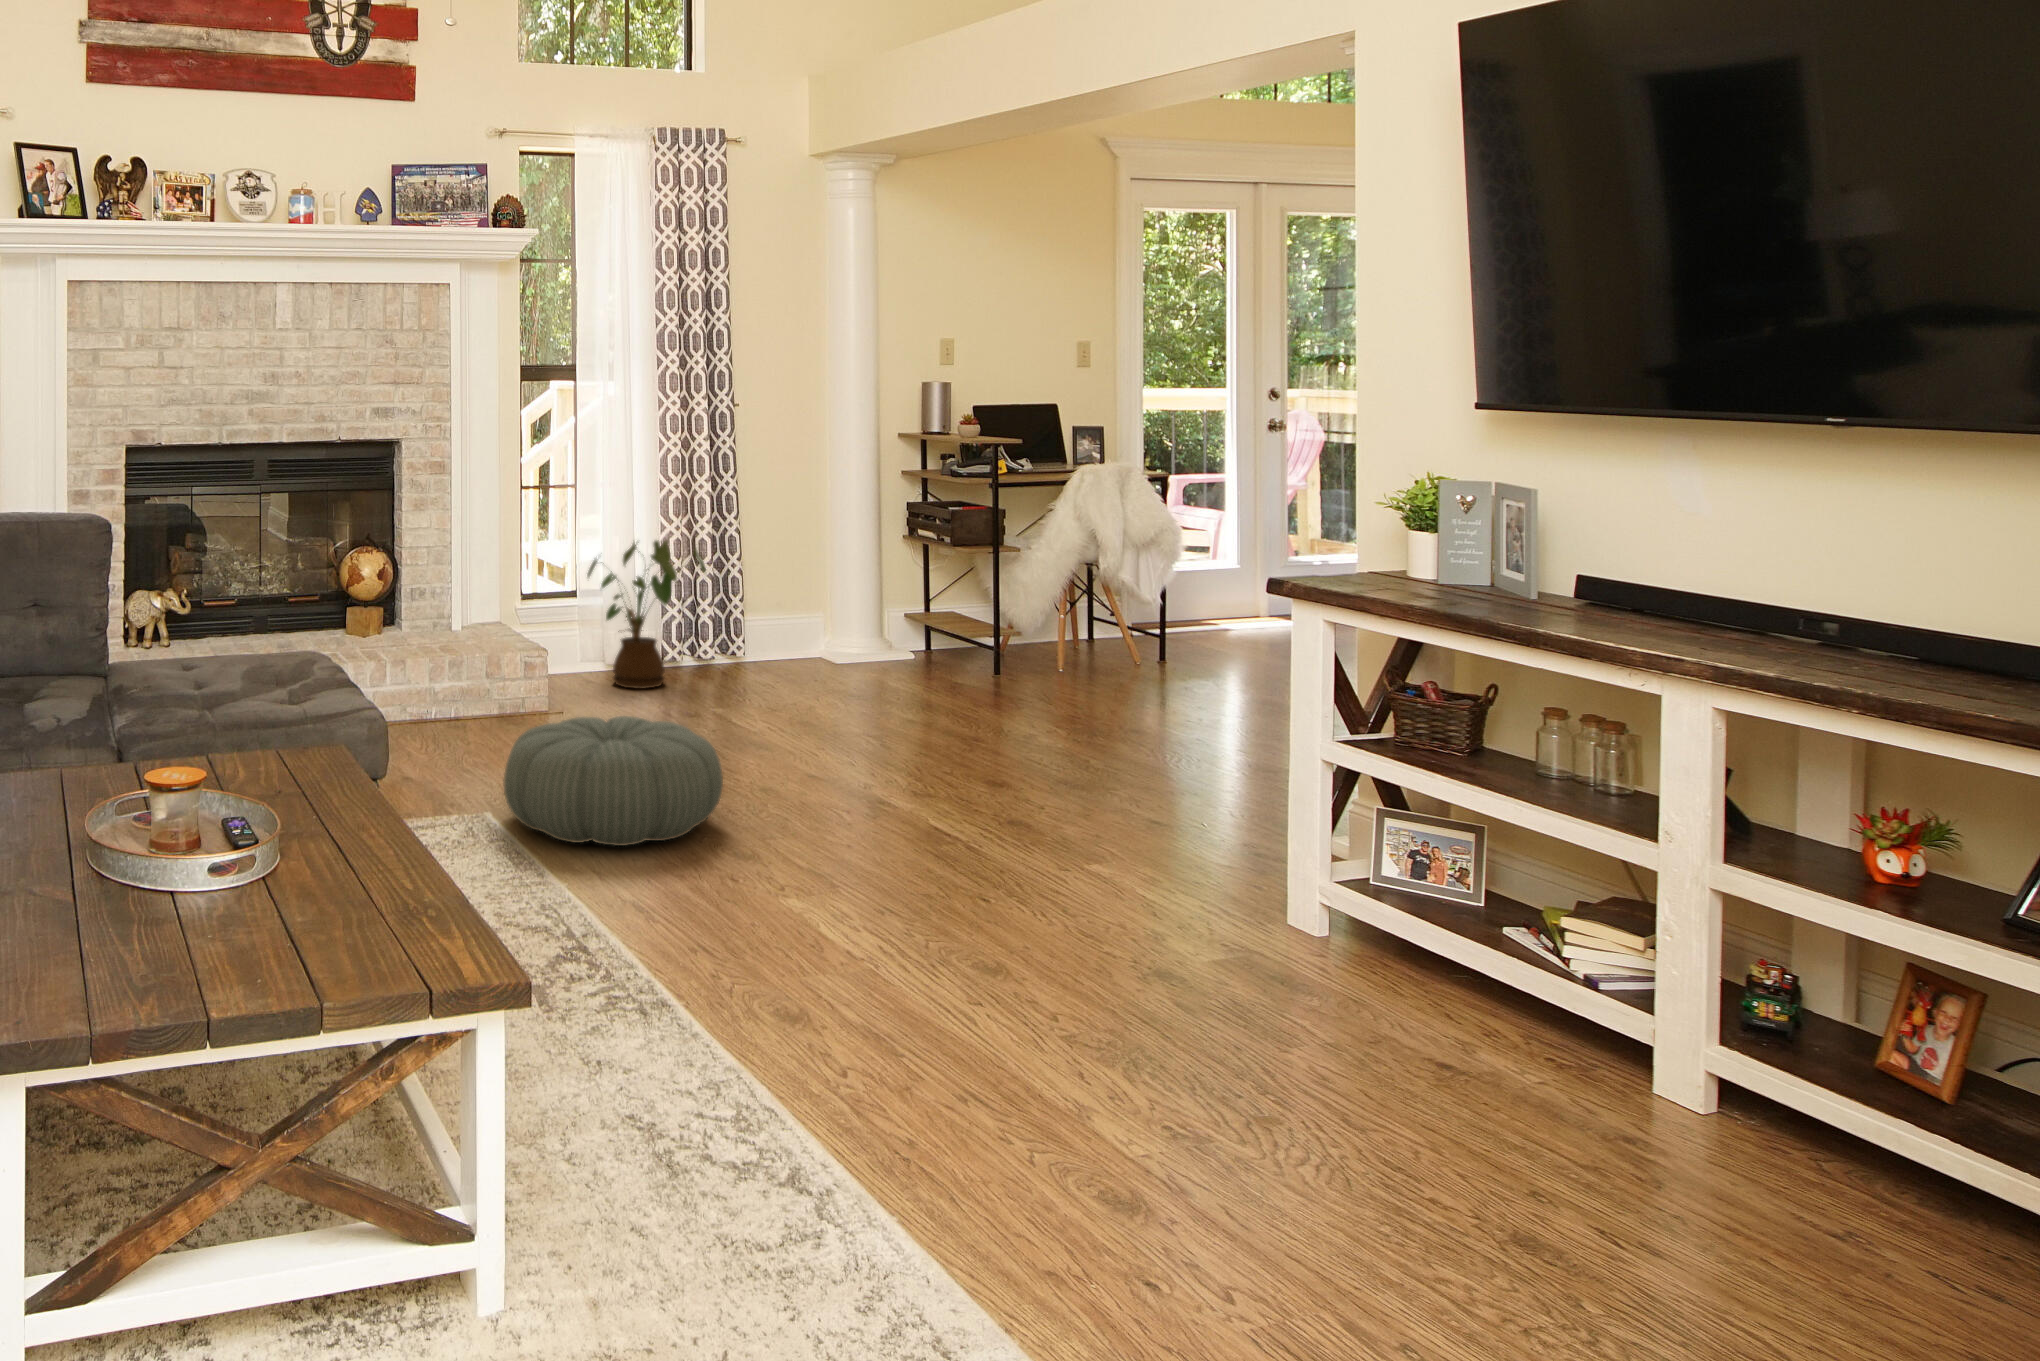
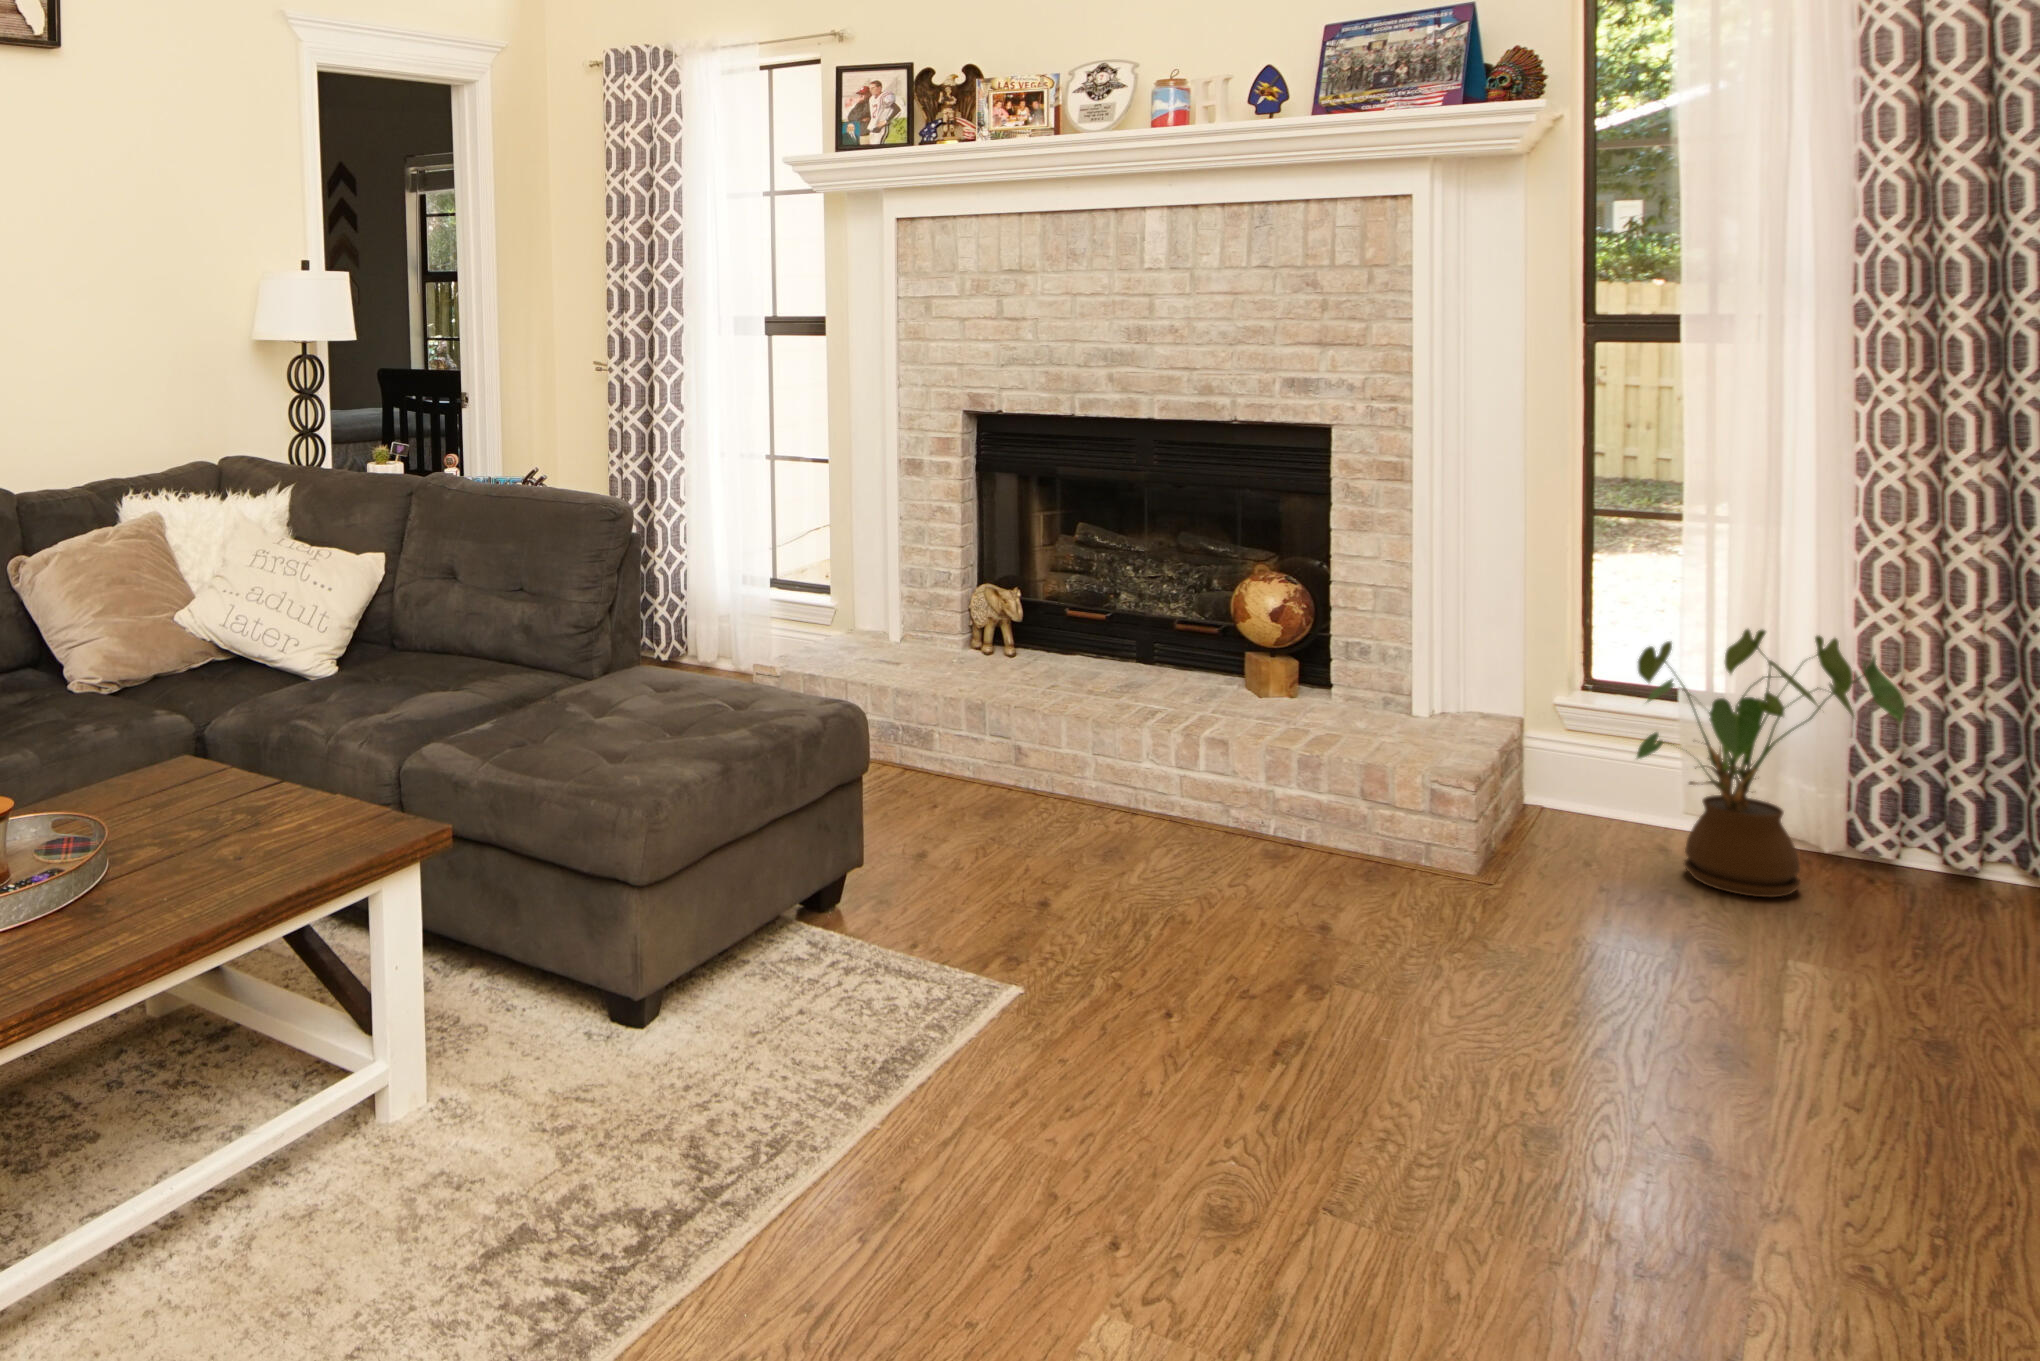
pouf: present [503,716,723,846] -> none [949,901,1343,1173]

